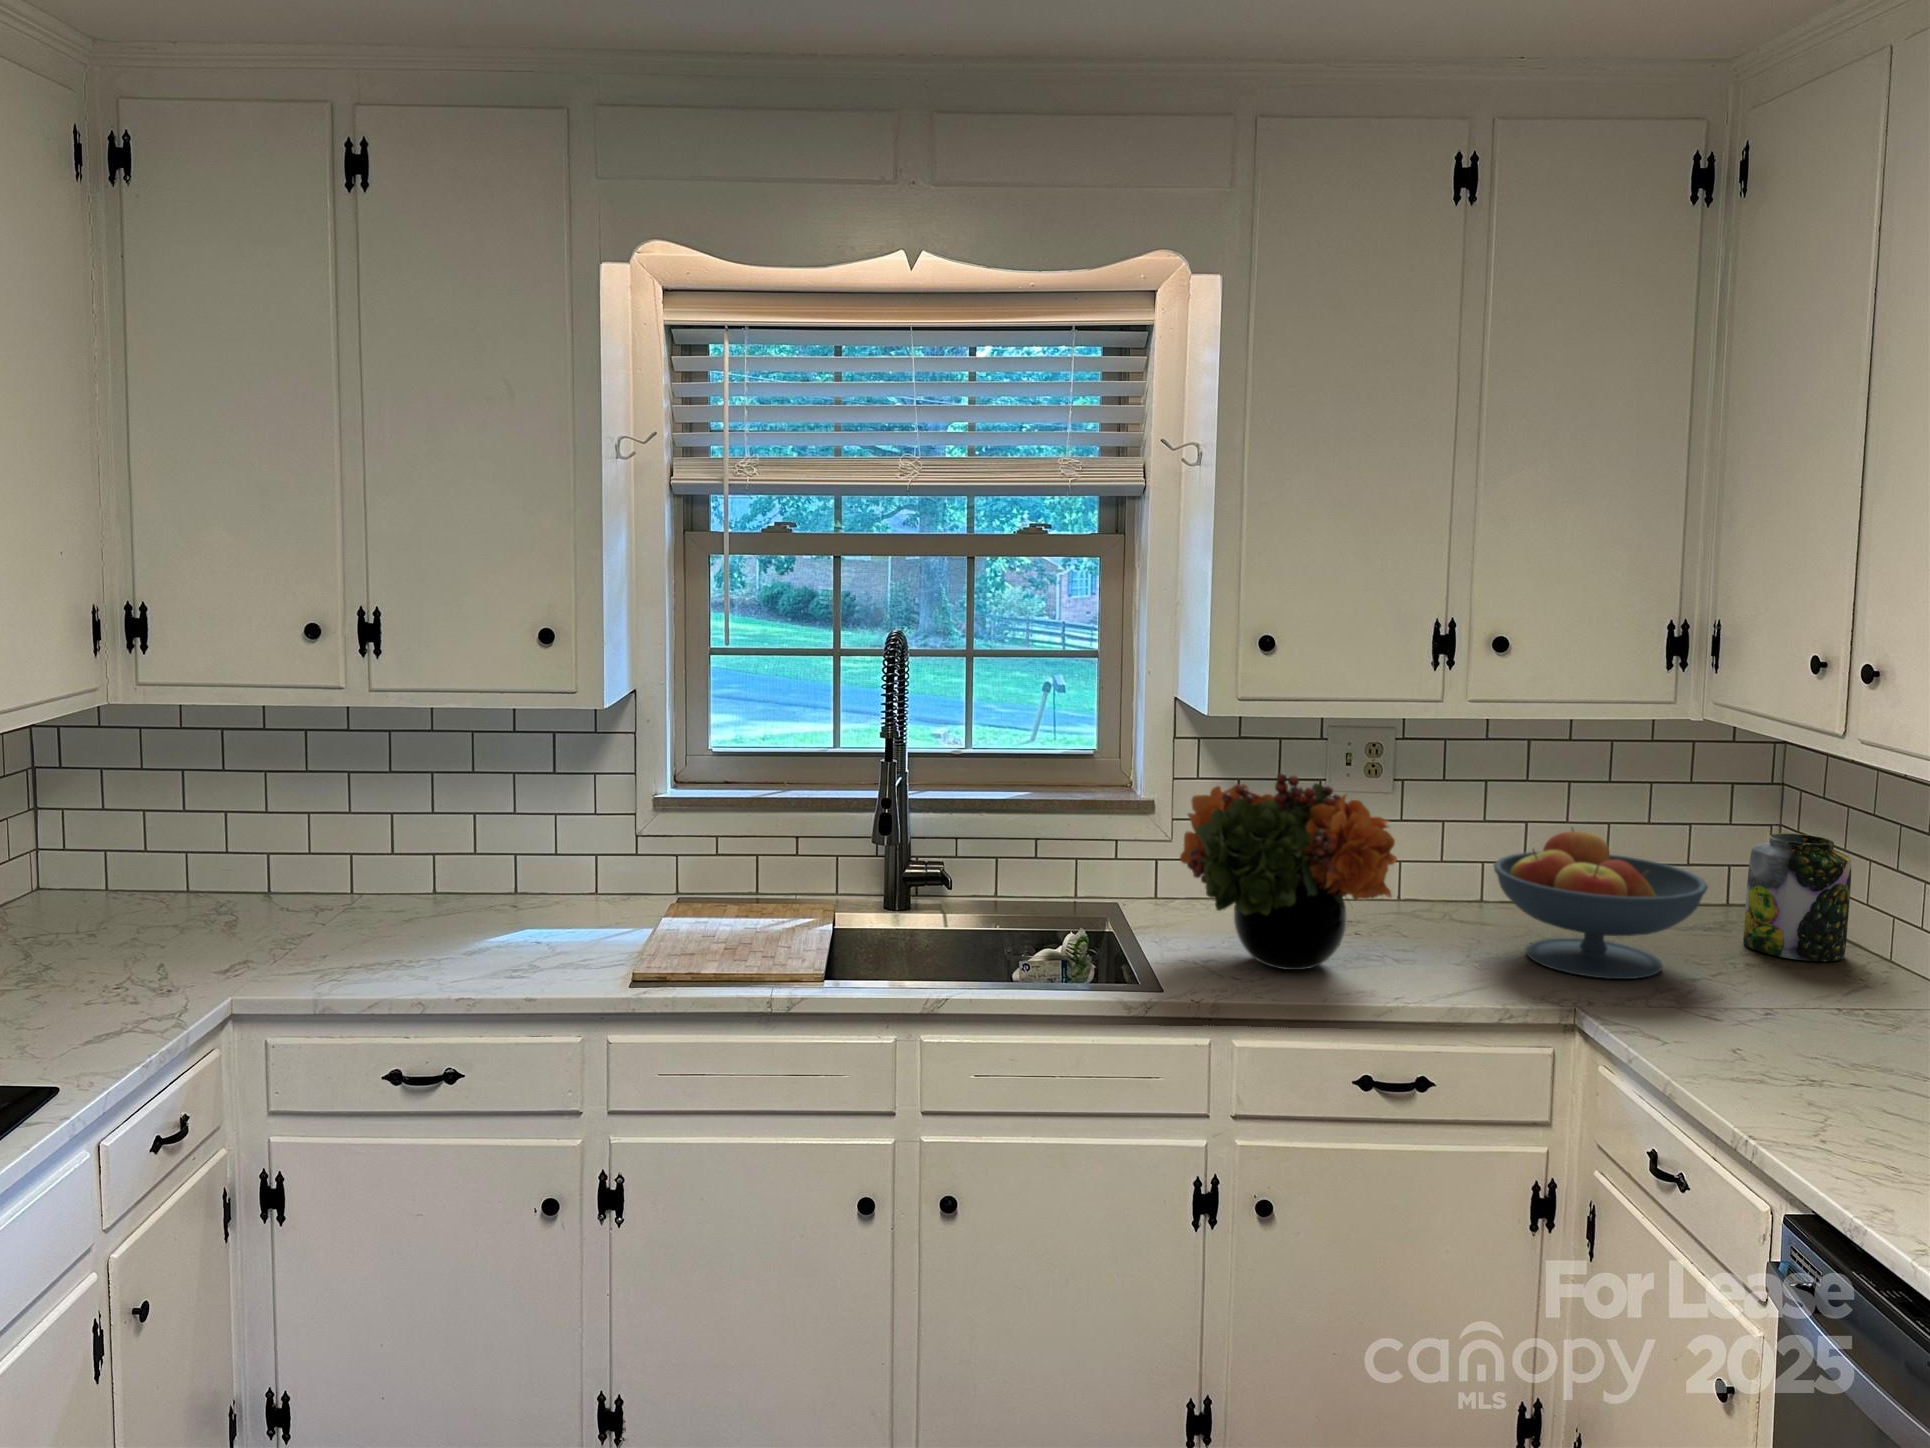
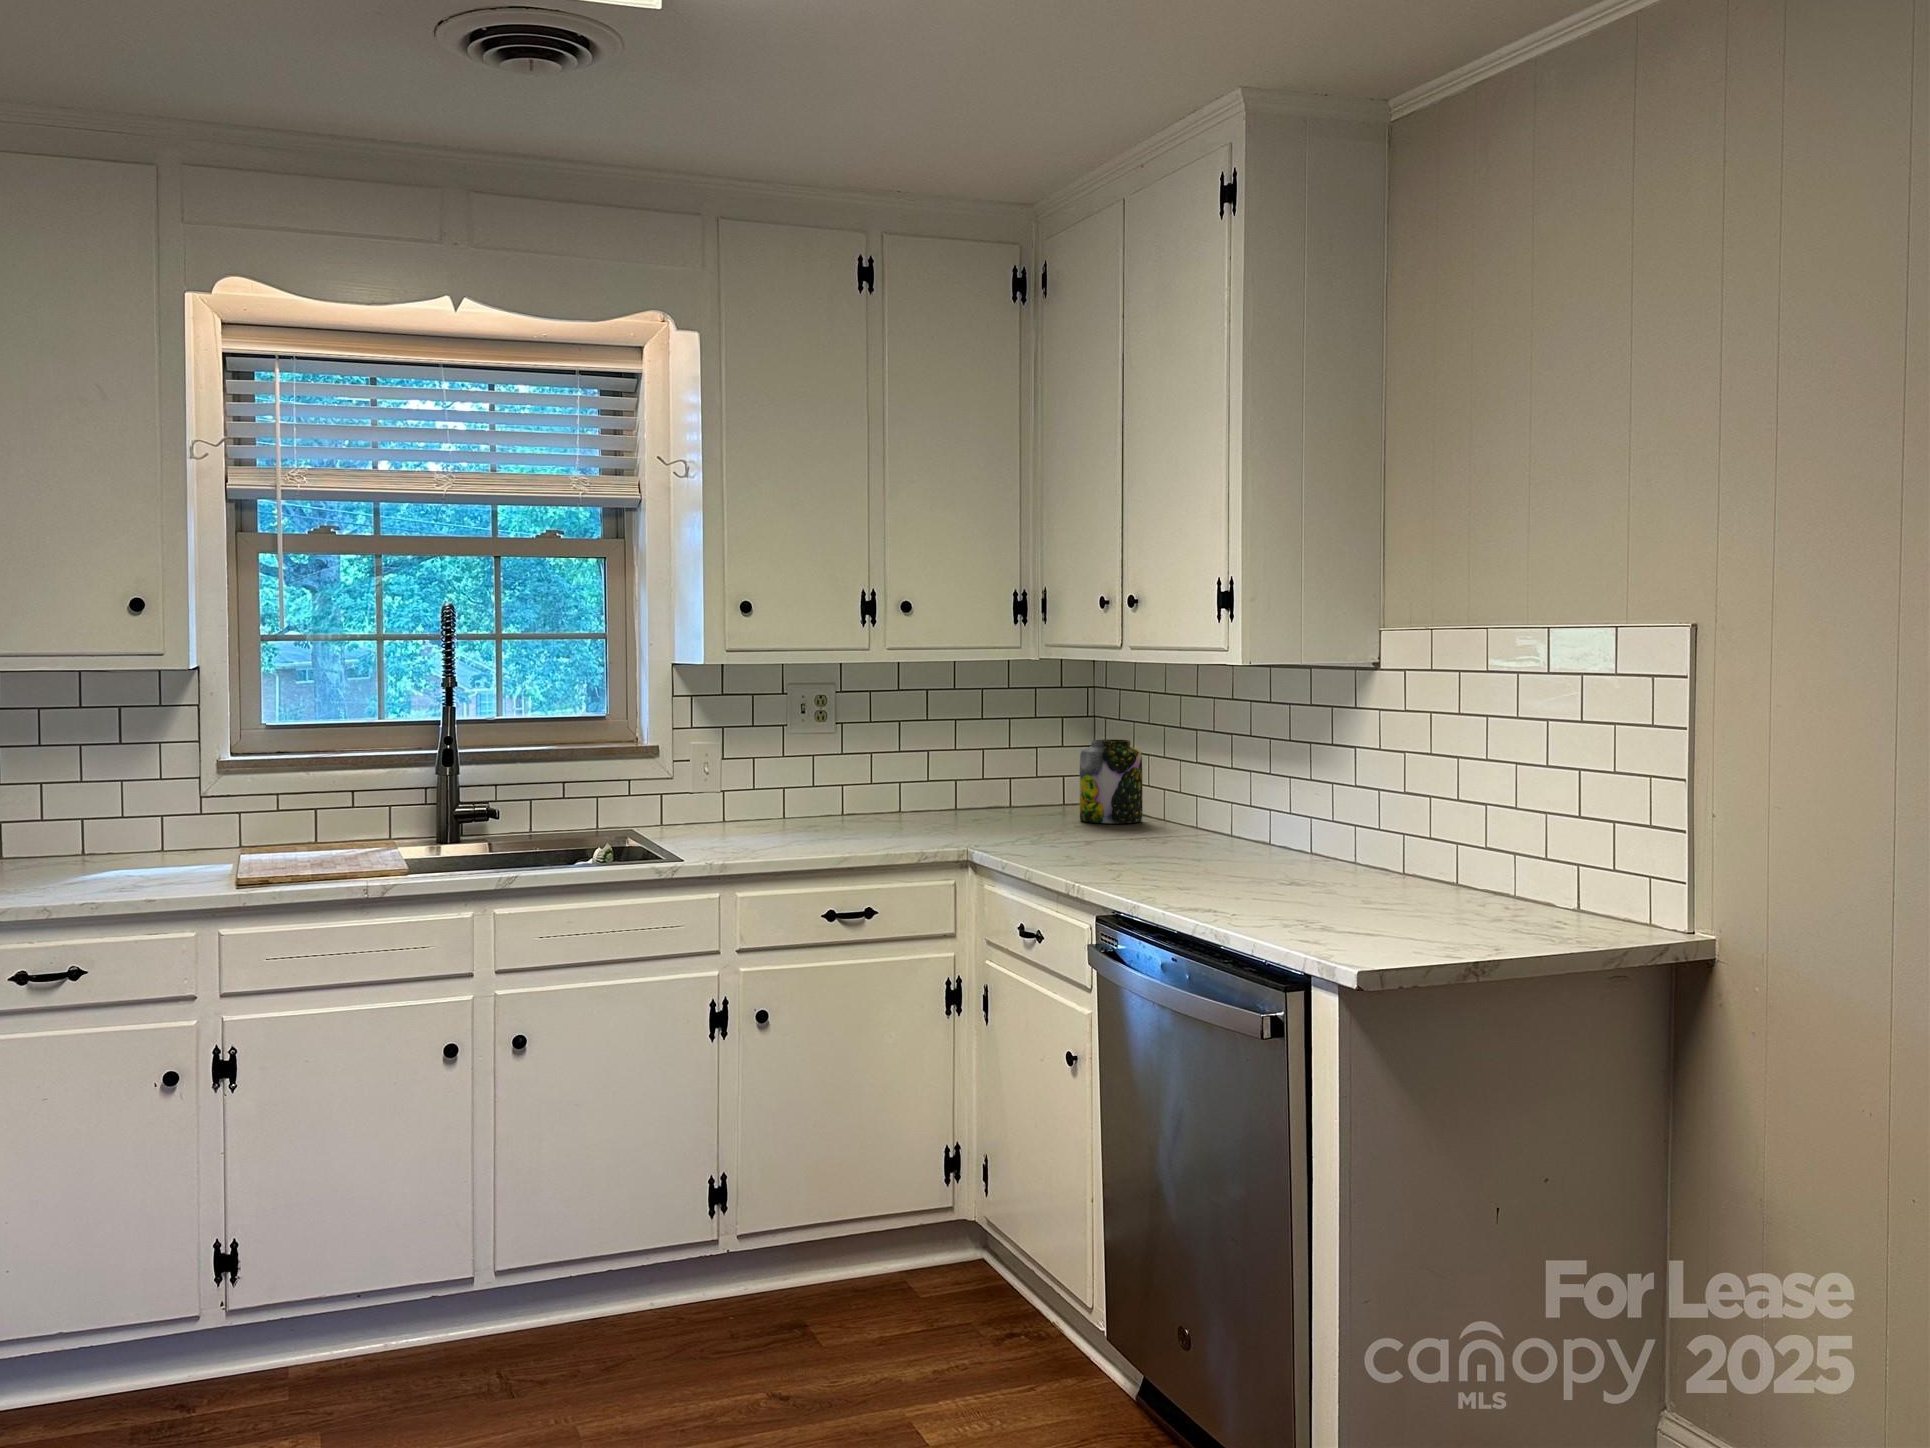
flower arrangement: present [1180,773,1397,970] -> none [681,699,846,847]
fruit bowl: present [1494,828,1708,979] -> none [911,741,1051,837]

